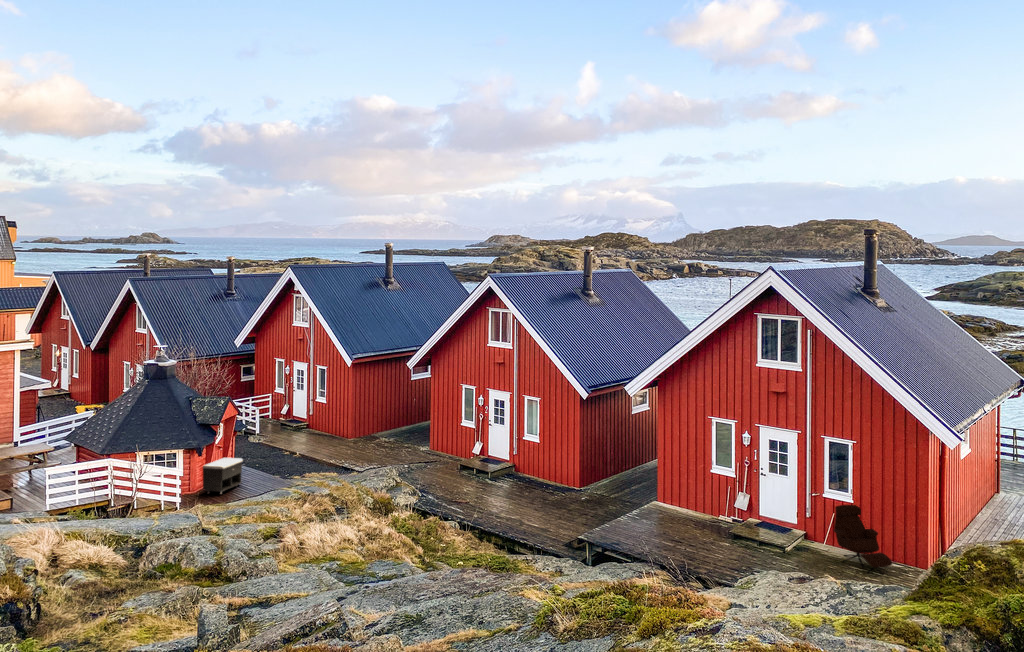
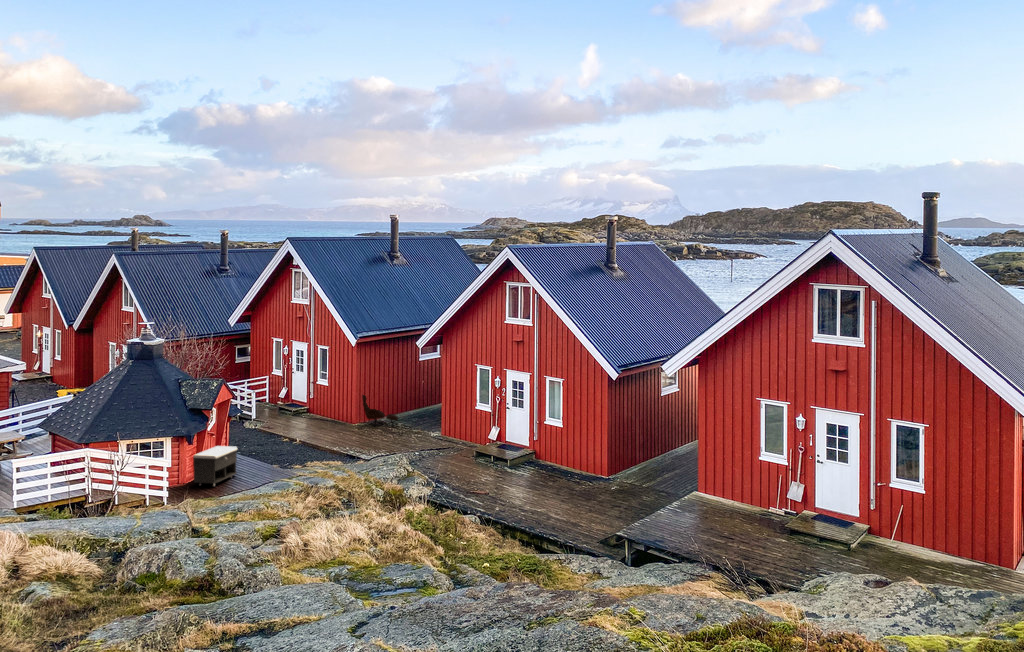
lounge chair: present [833,505,892,575] -> present [362,395,398,427]

